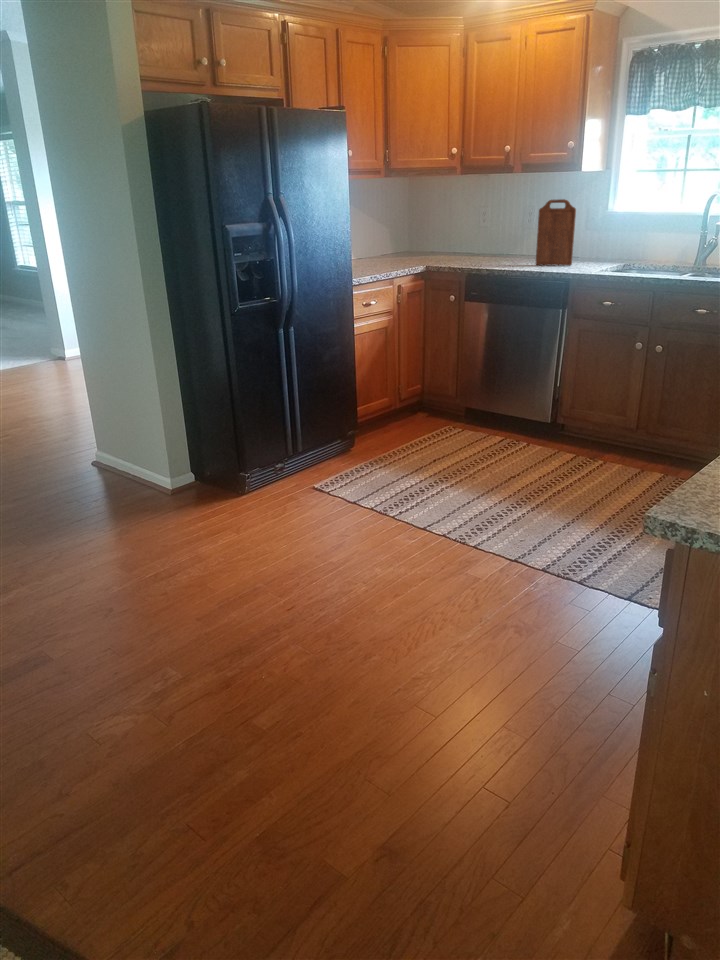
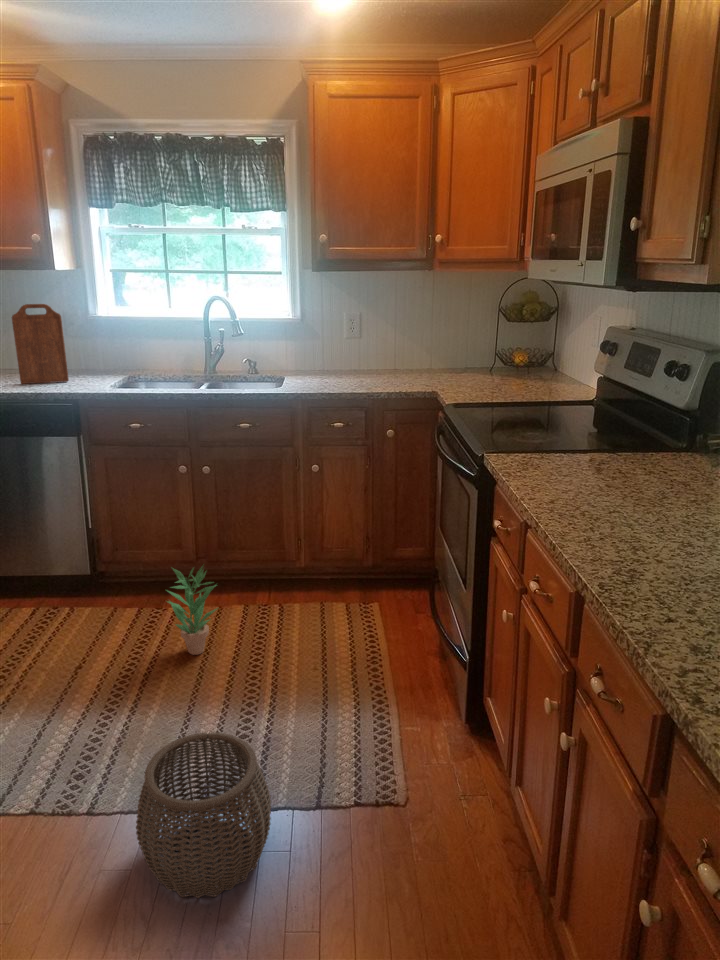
potted plant: none [585,413,634,493] -> present [168,566,217,655]
woven basket: none [487,505,589,615] -> present [136,732,271,898]

